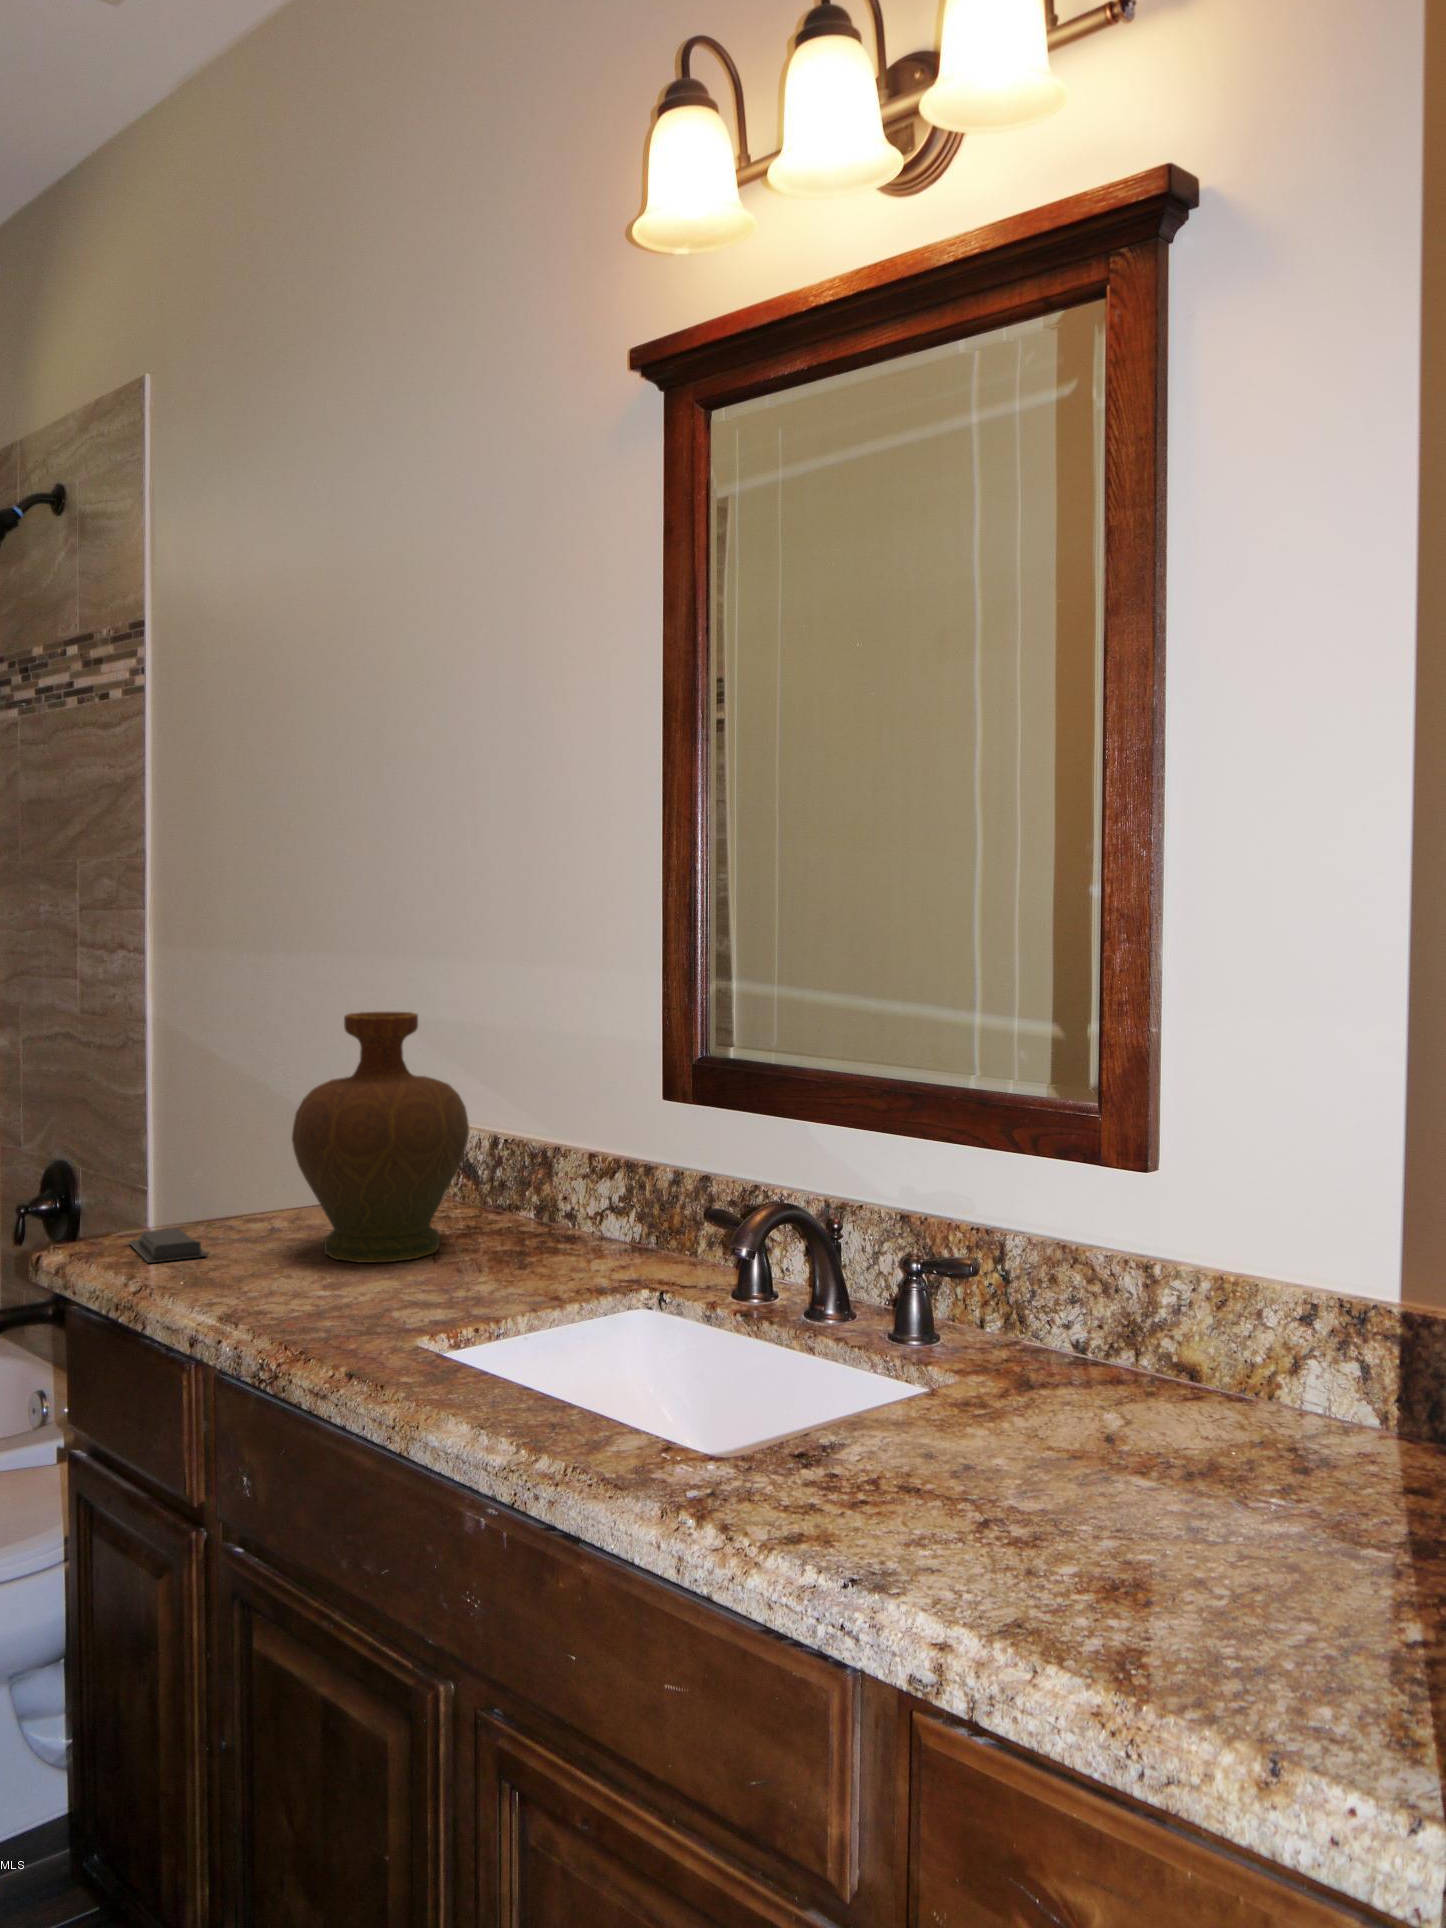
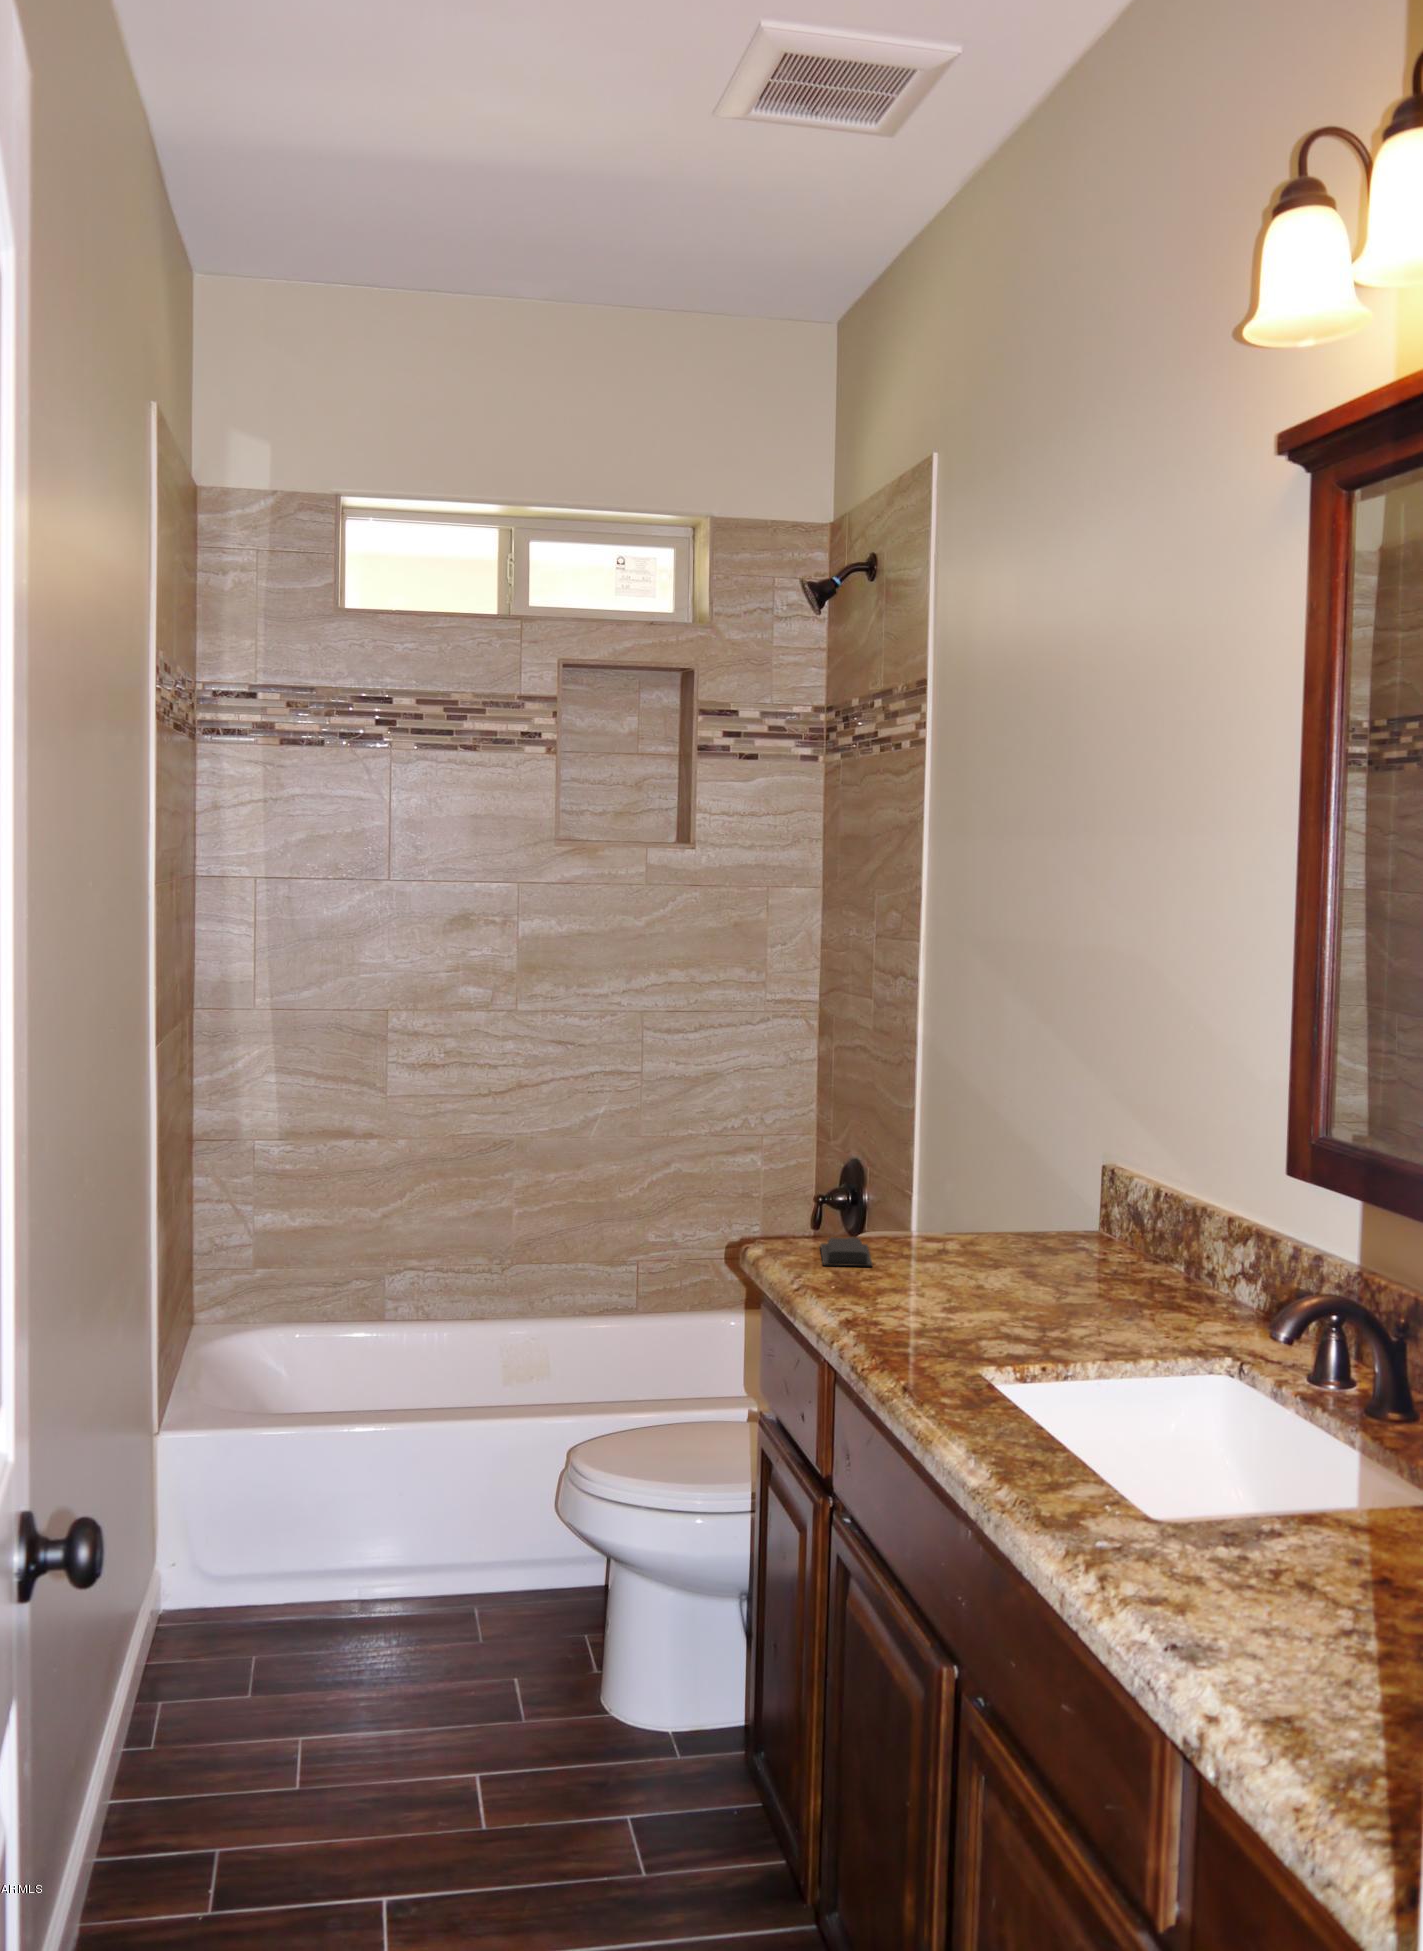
decorative vase: present [292,1012,470,1262] -> none [942,1066,1104,1295]

